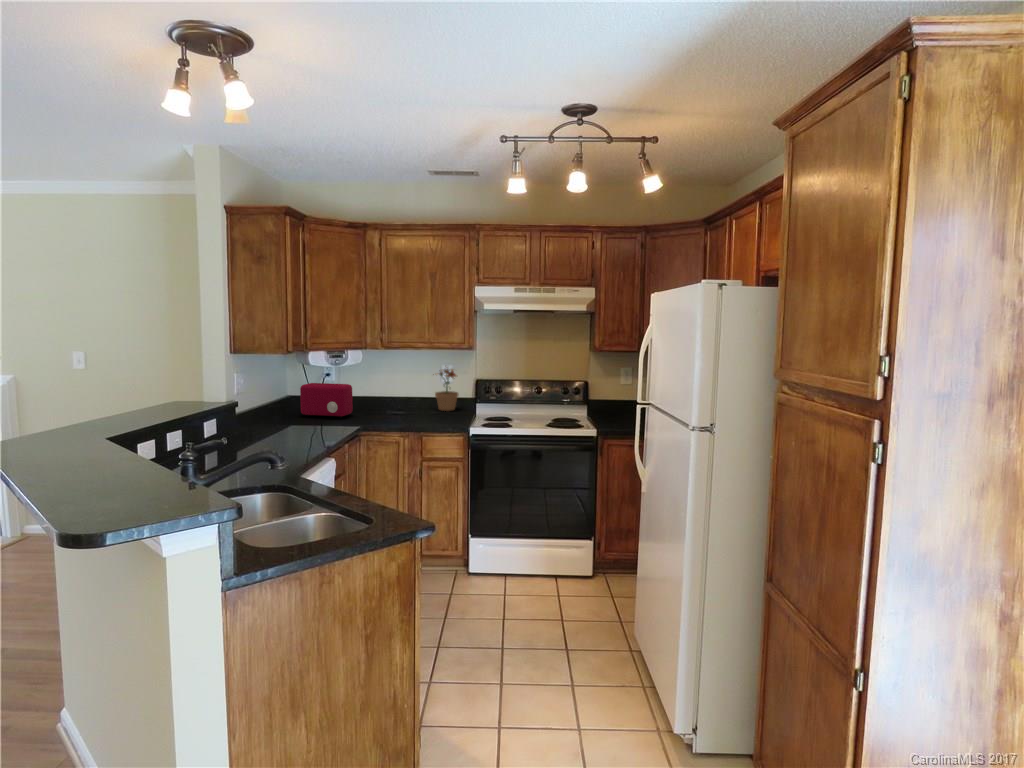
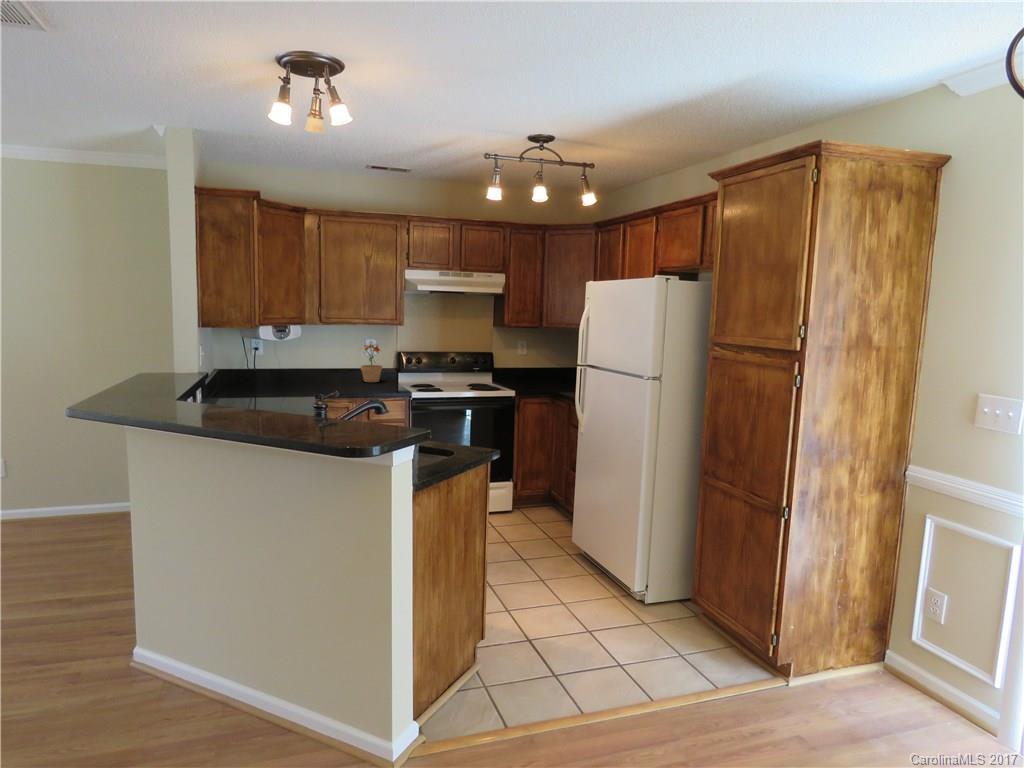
toaster: present [300,383,353,418] -> none [238,359,290,391]

